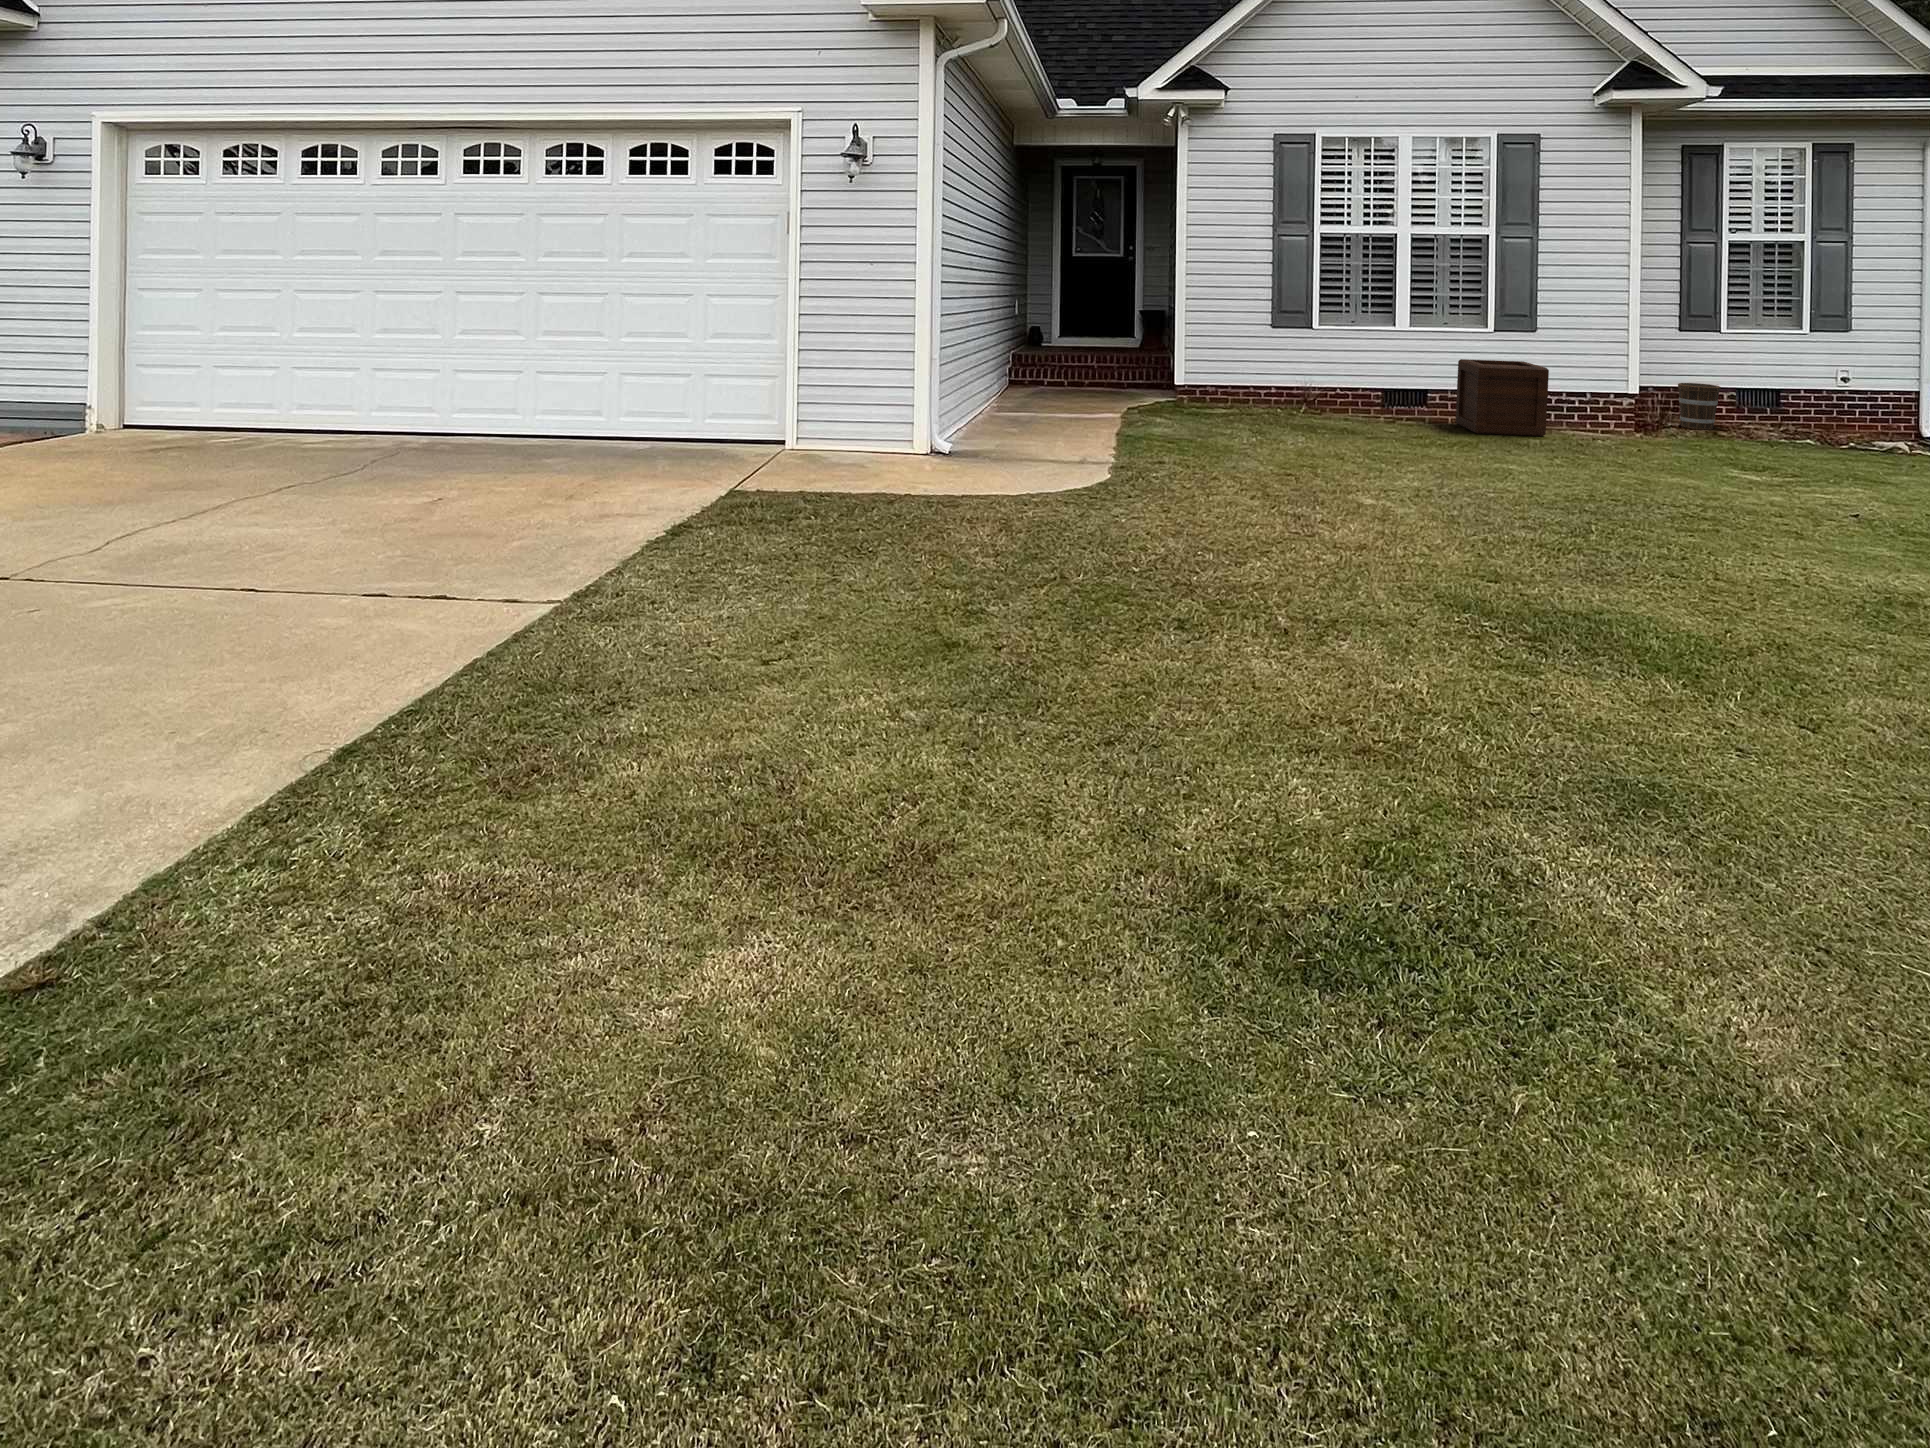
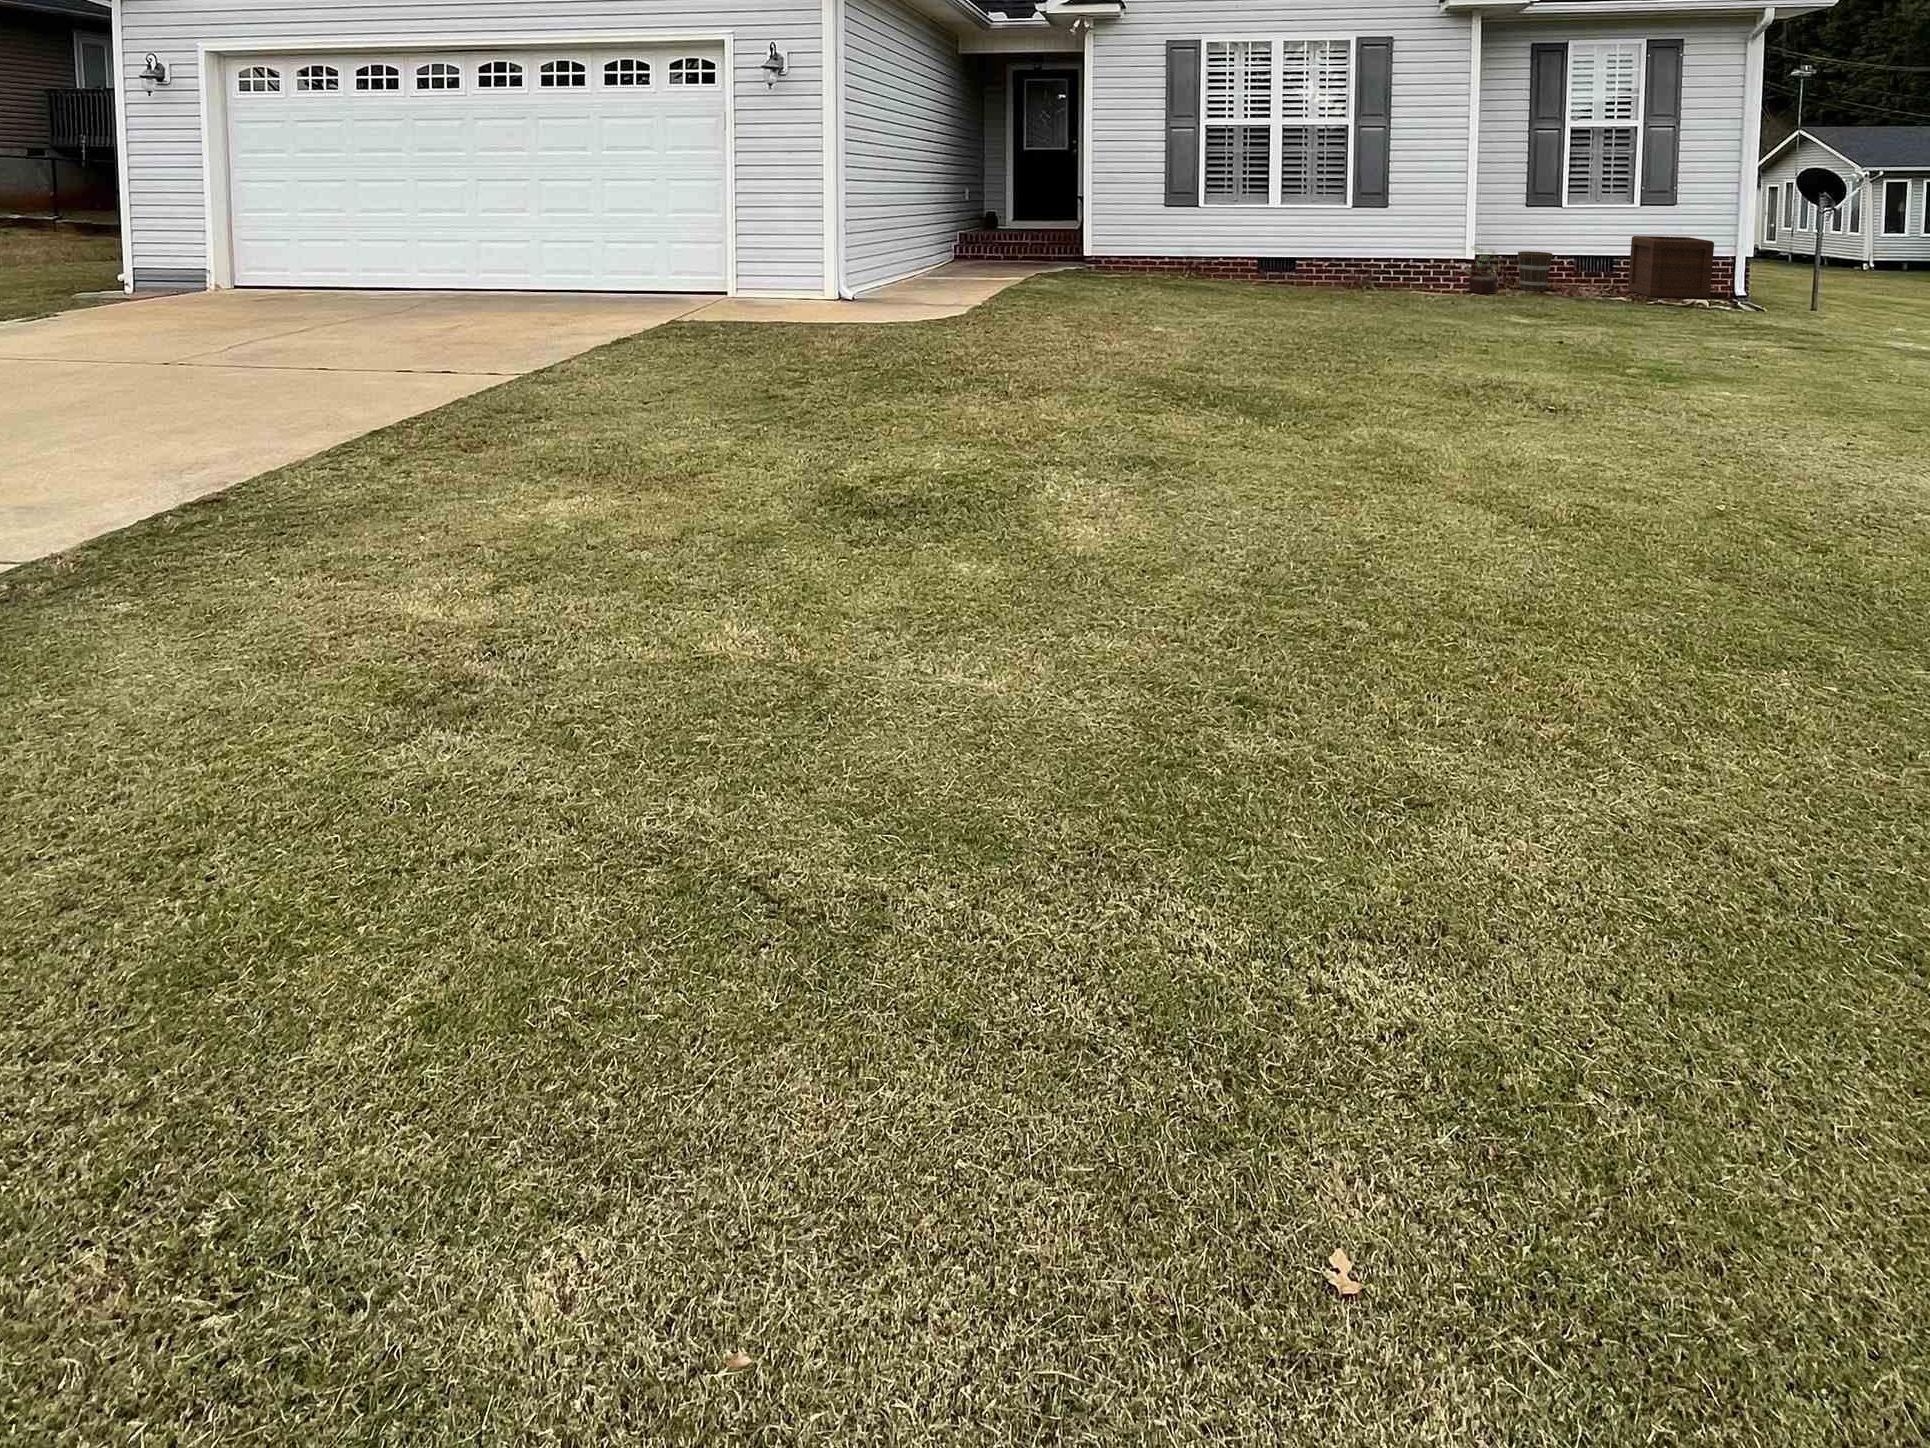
wooden crate: present [1455,359,1549,436] -> present [1628,236,1714,298]
decorative plant: none [1627,376,1670,434] -> present [1466,246,1498,294]

